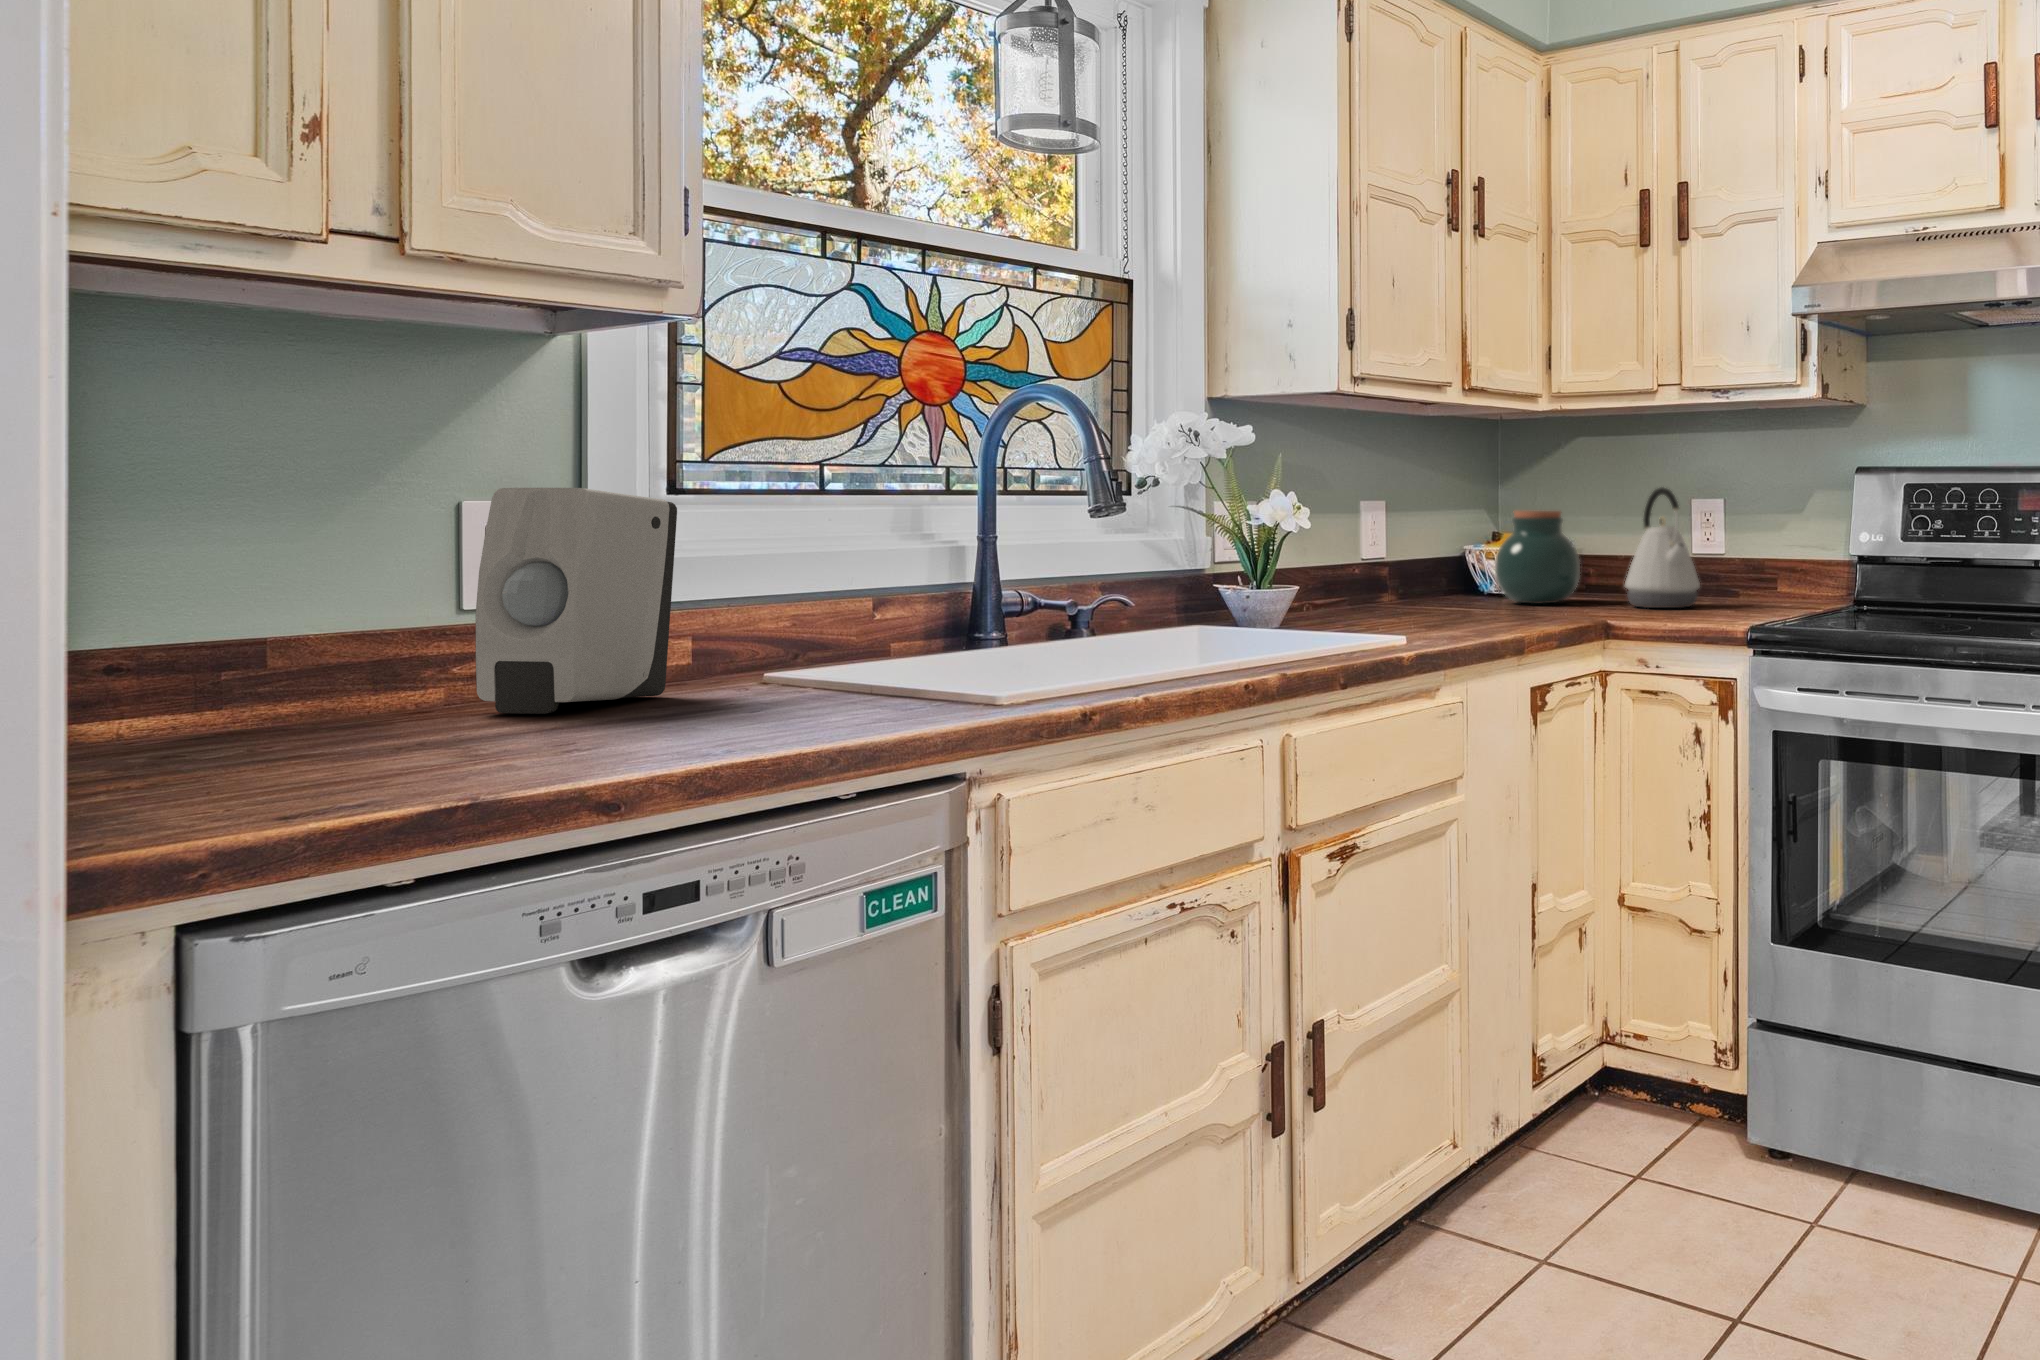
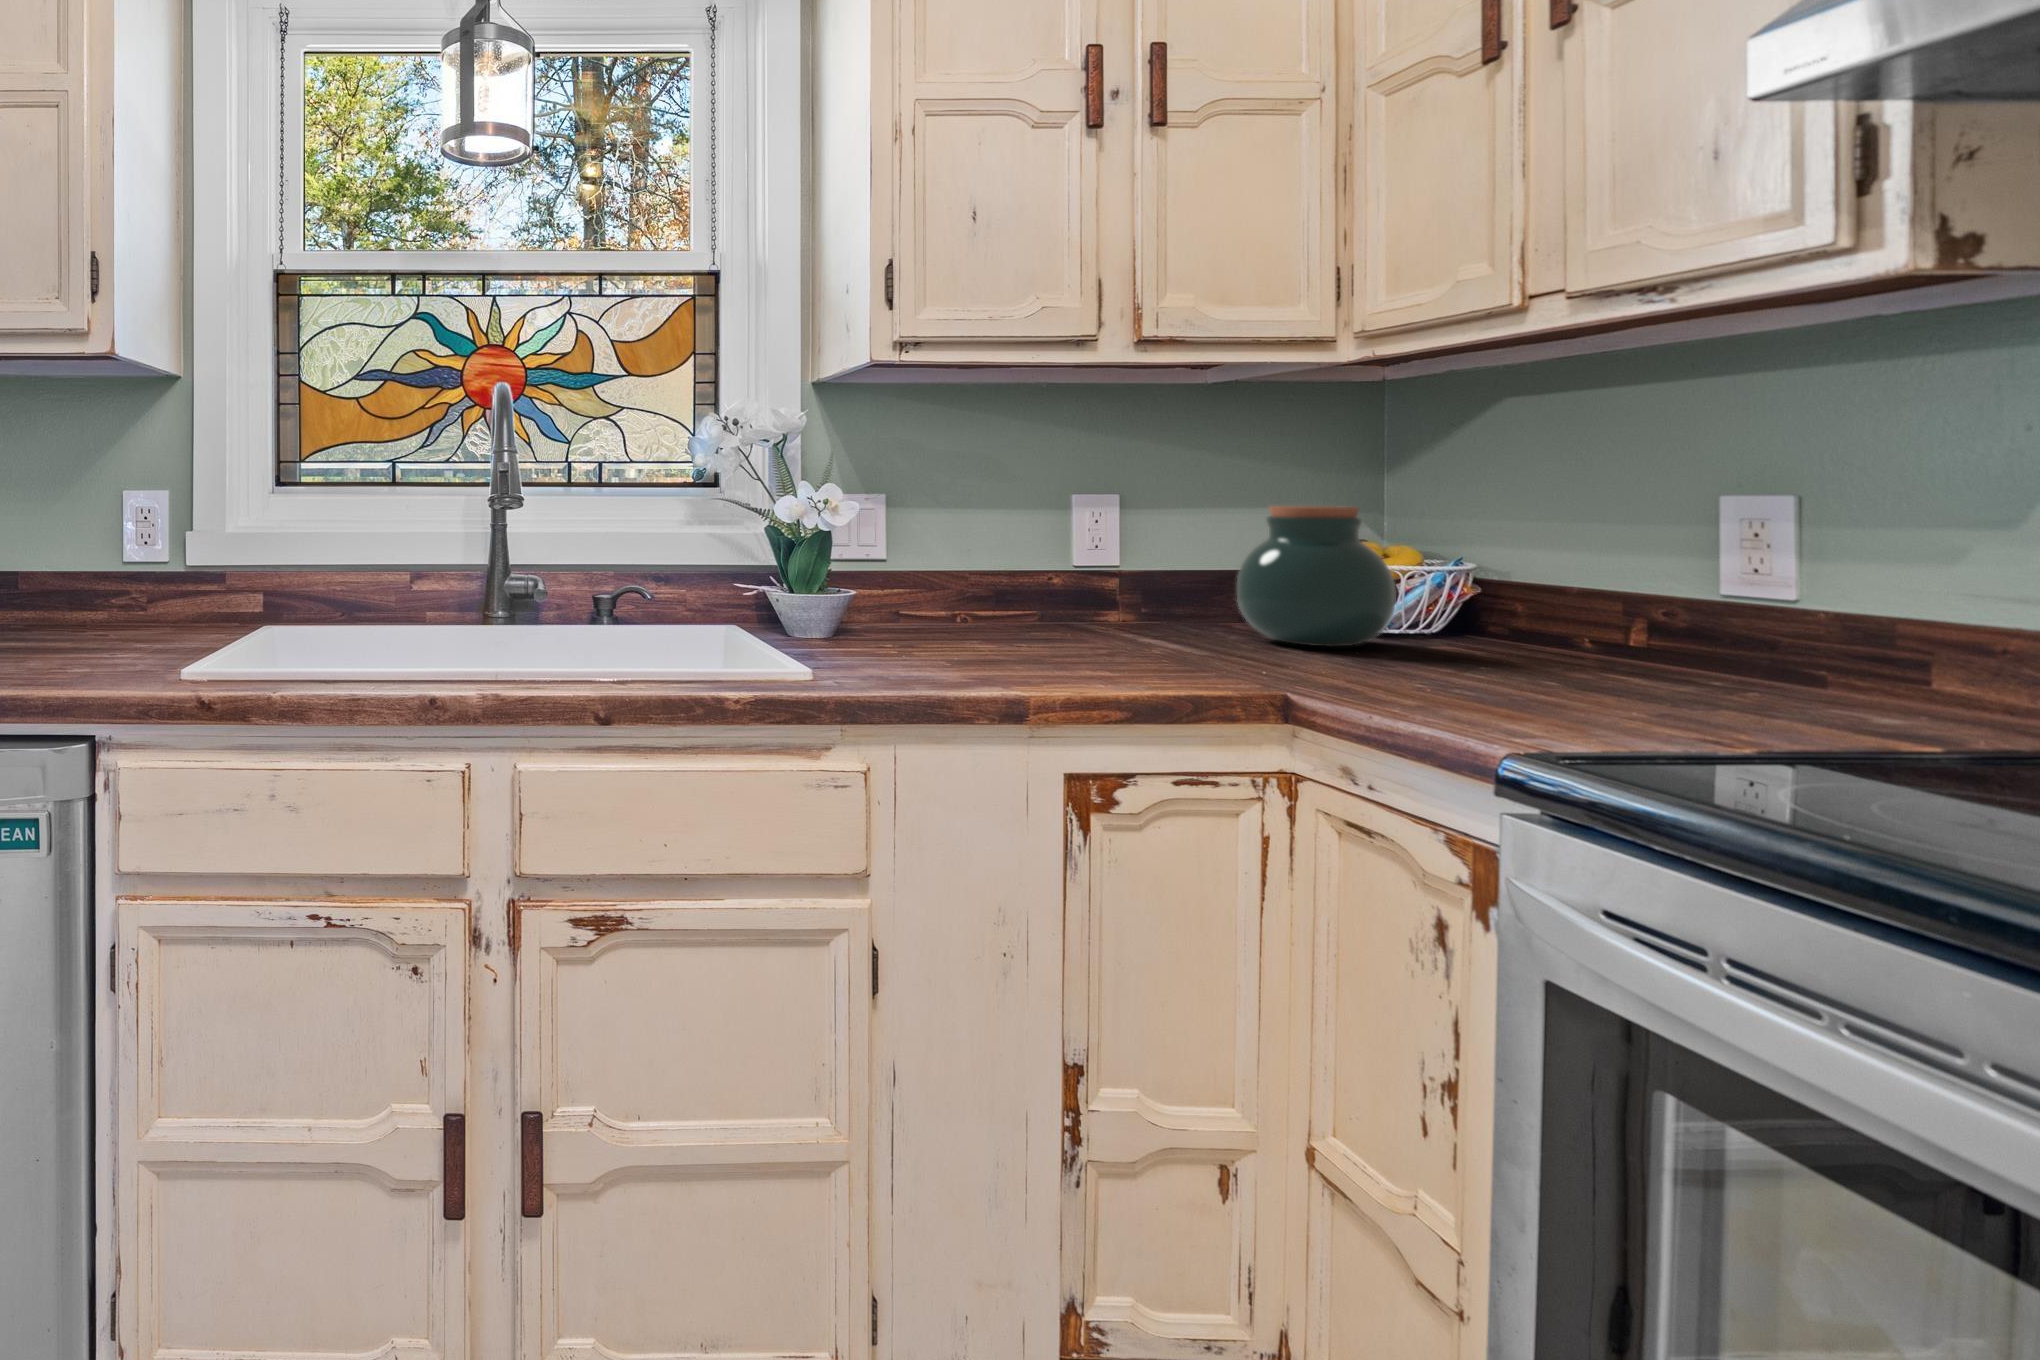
soap dispenser: present [476,488,677,714] -> none [32,483,158,639]
kettle: present [1625,488,1700,608] -> none [1439,470,1624,687]

